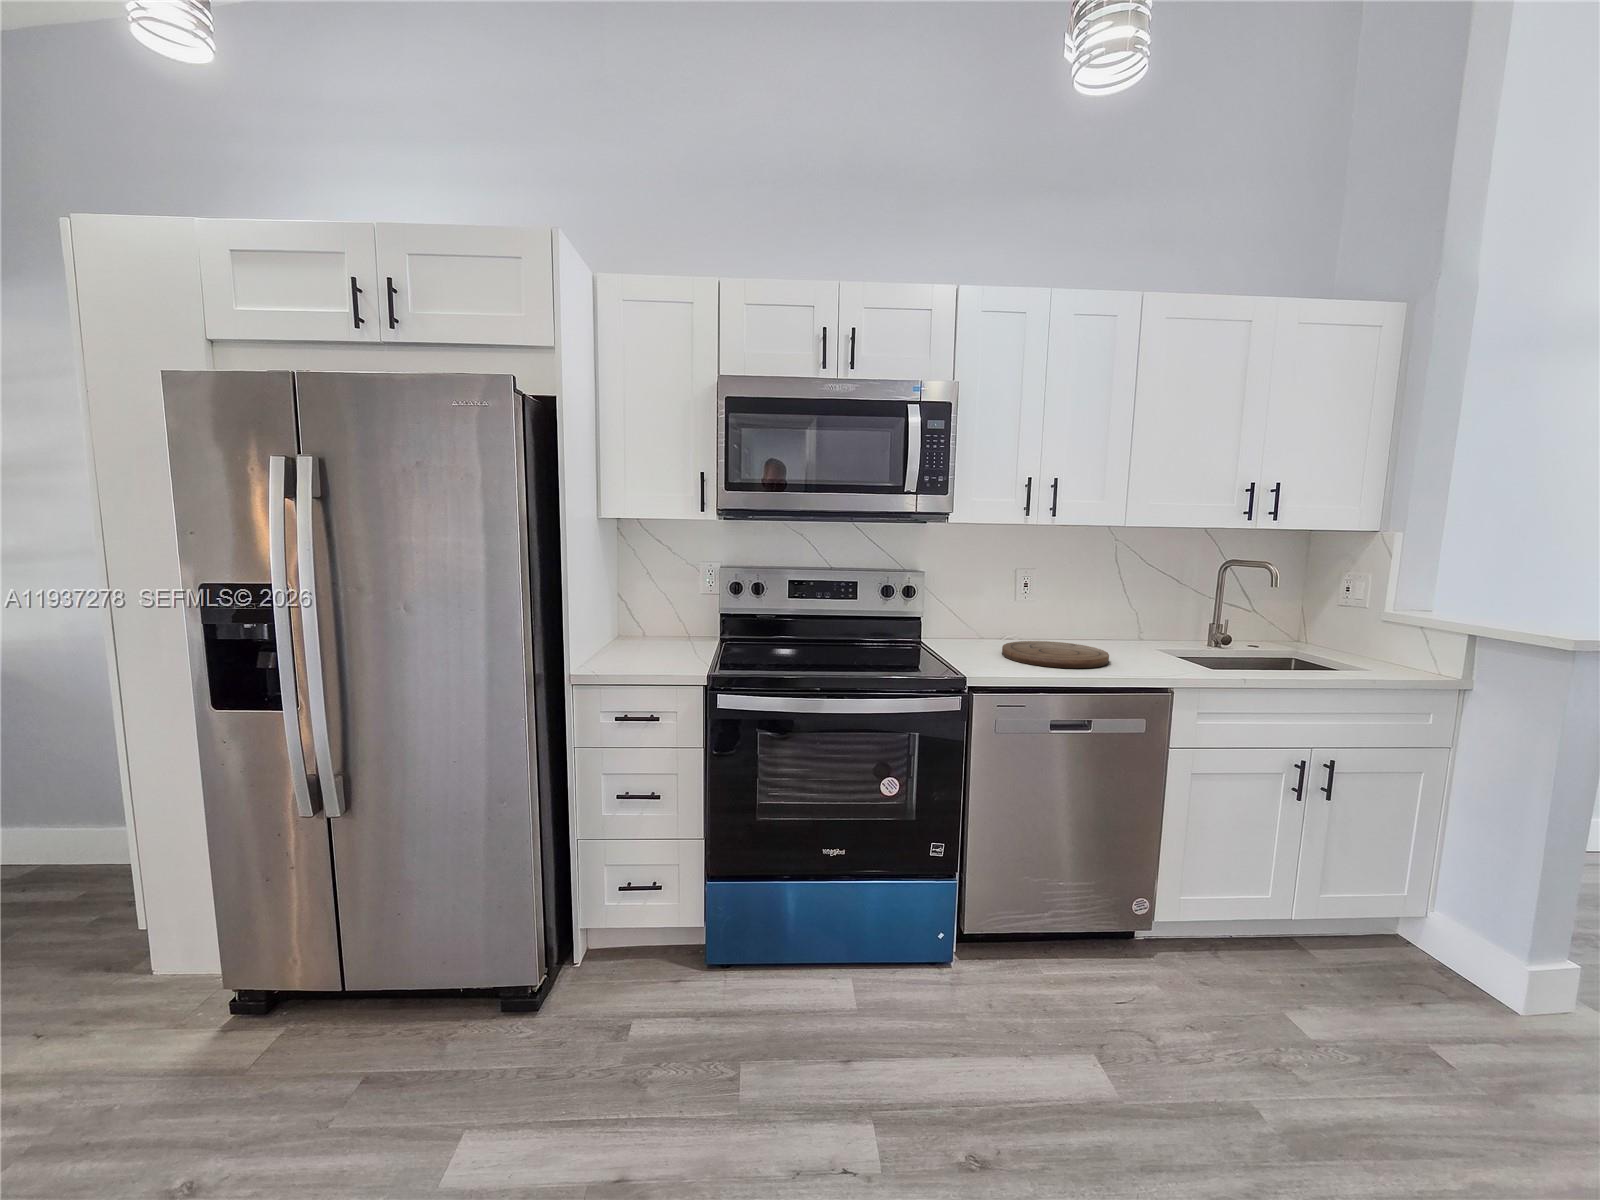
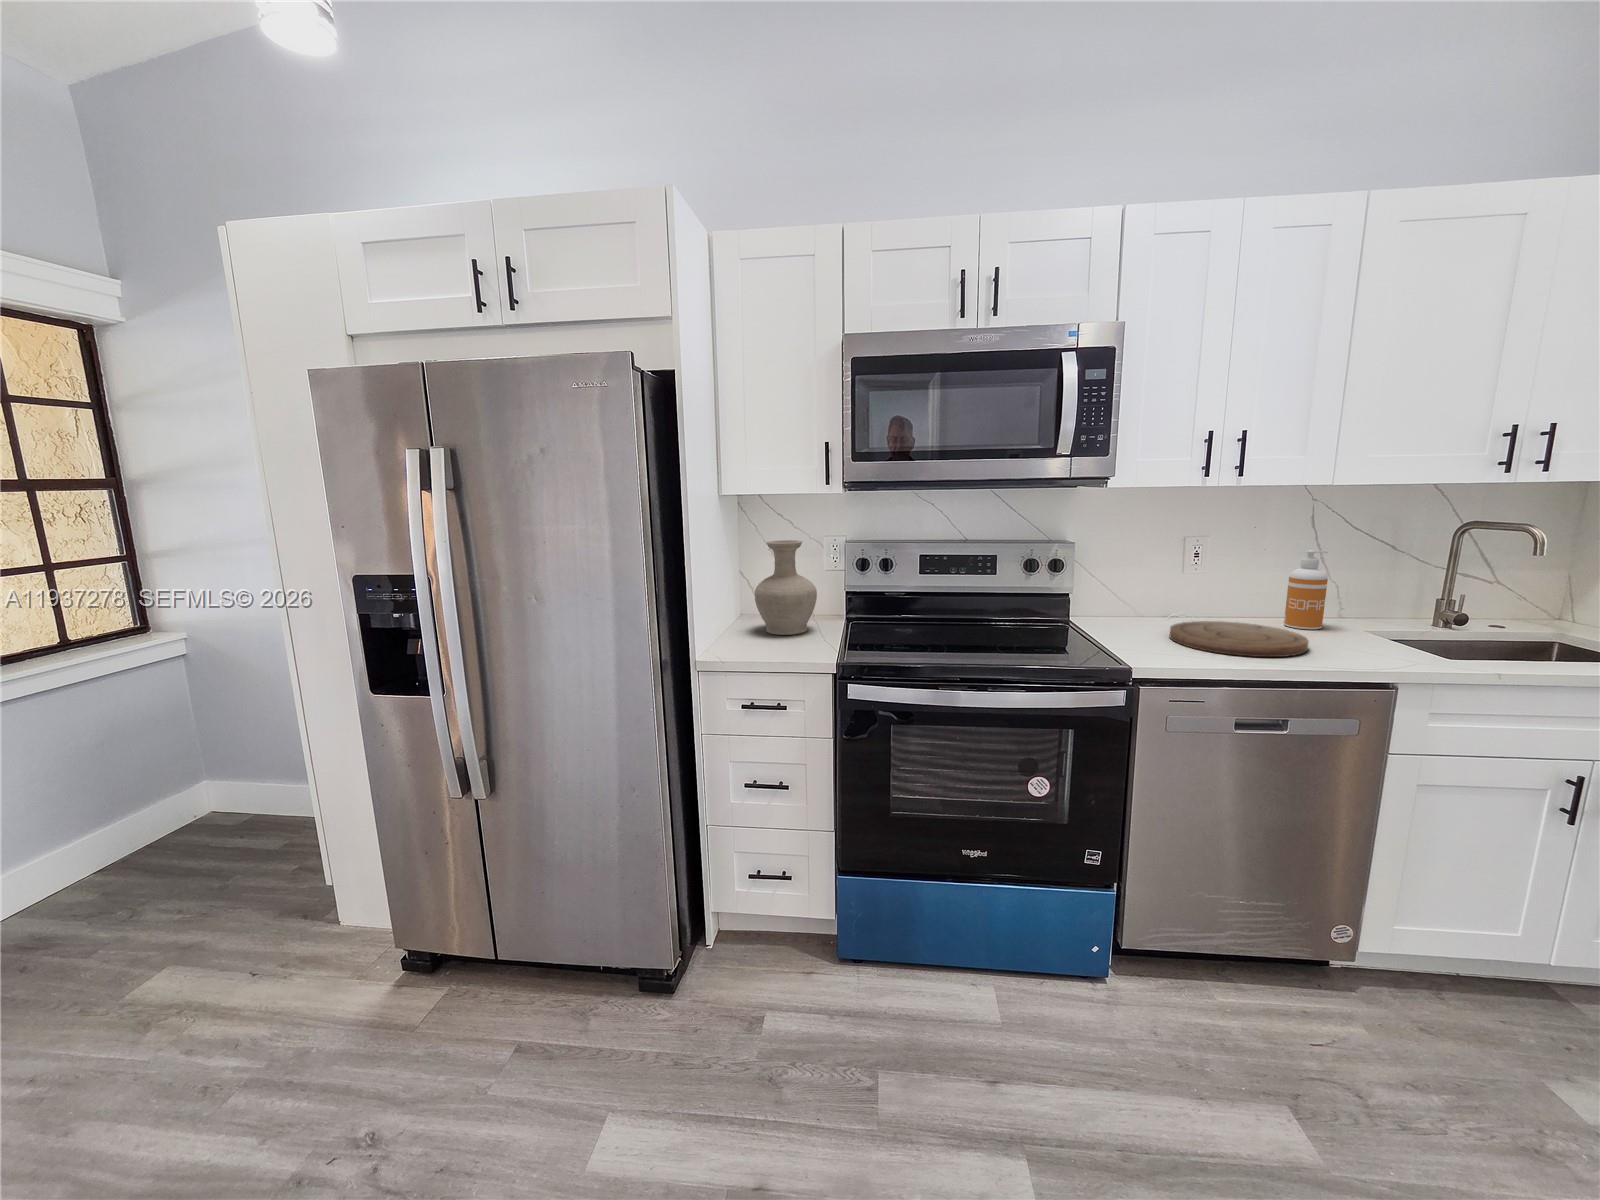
vase: none [632,563,692,652] -> present [755,540,817,635]
soap dispenser: none [1095,582,1126,648] -> present [1284,550,1328,629]

